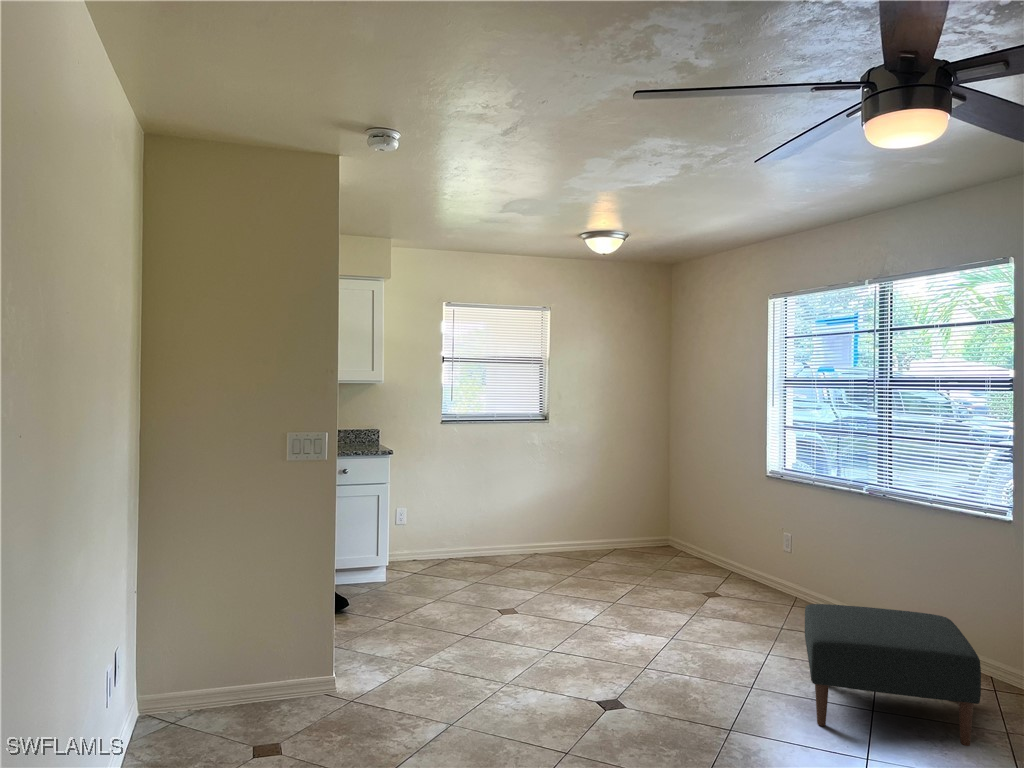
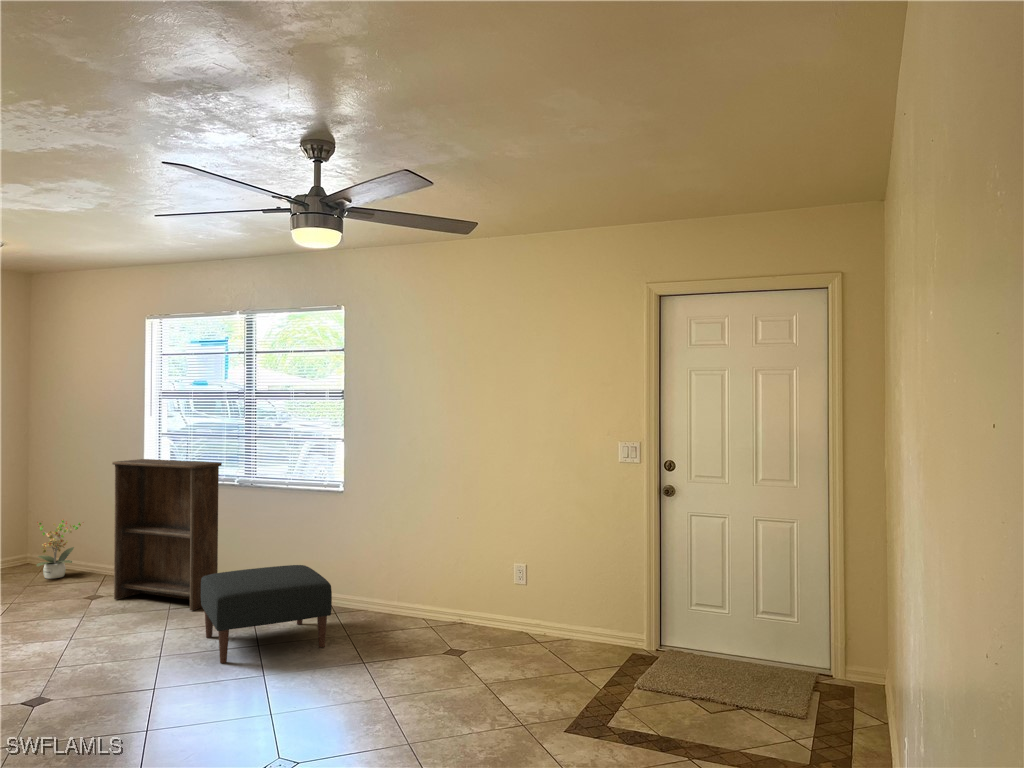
bookshelf: none [728,453,843,638] -> present [112,459,222,611]
potted plant: none [669,506,713,566] -> present [37,519,81,579]

